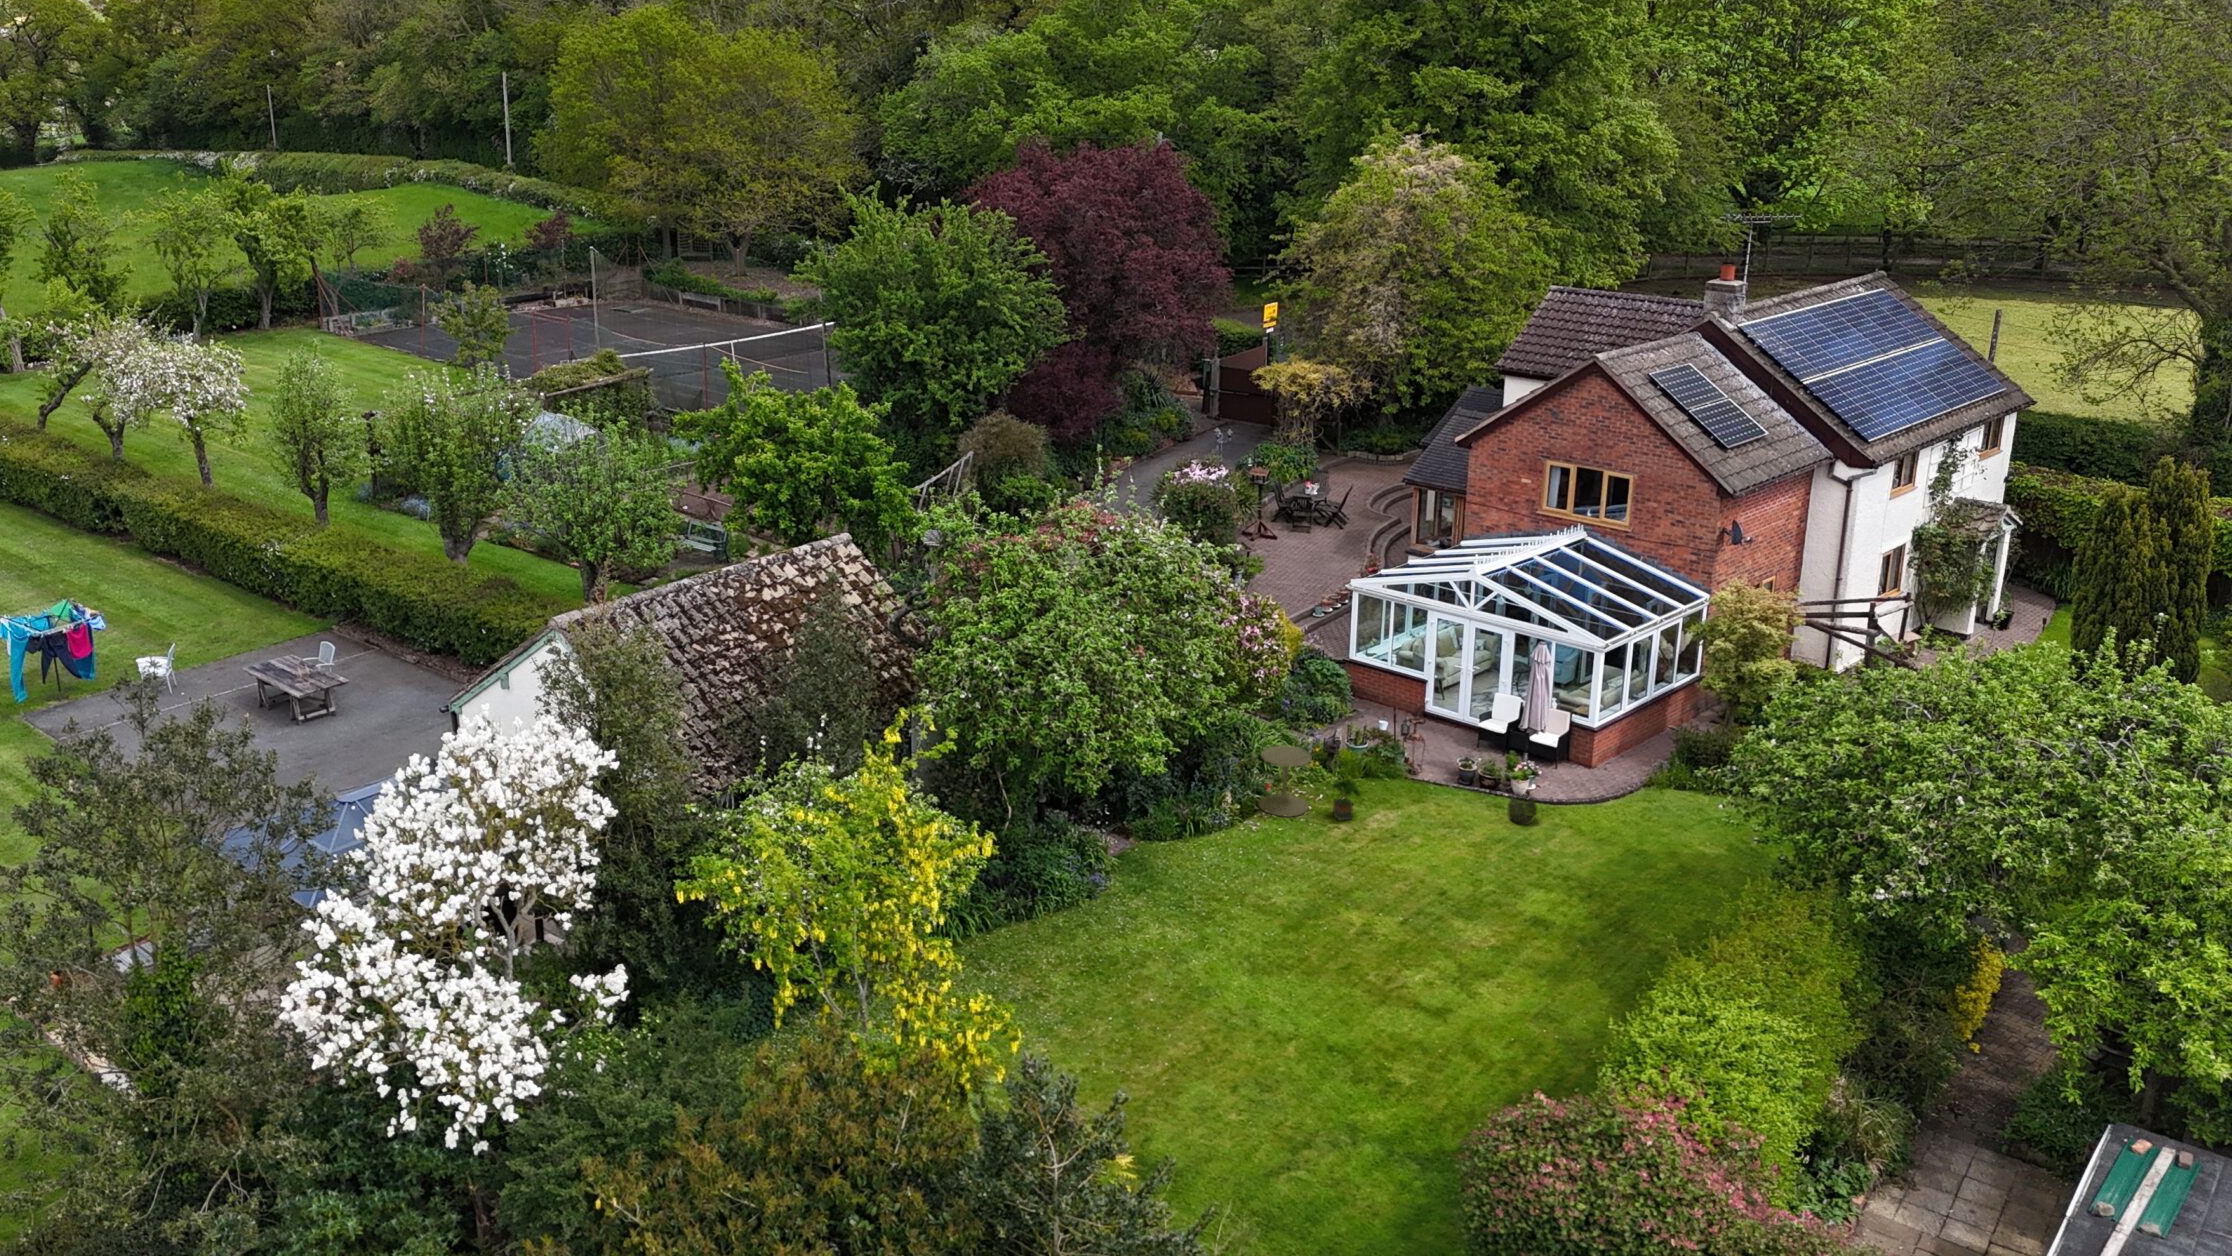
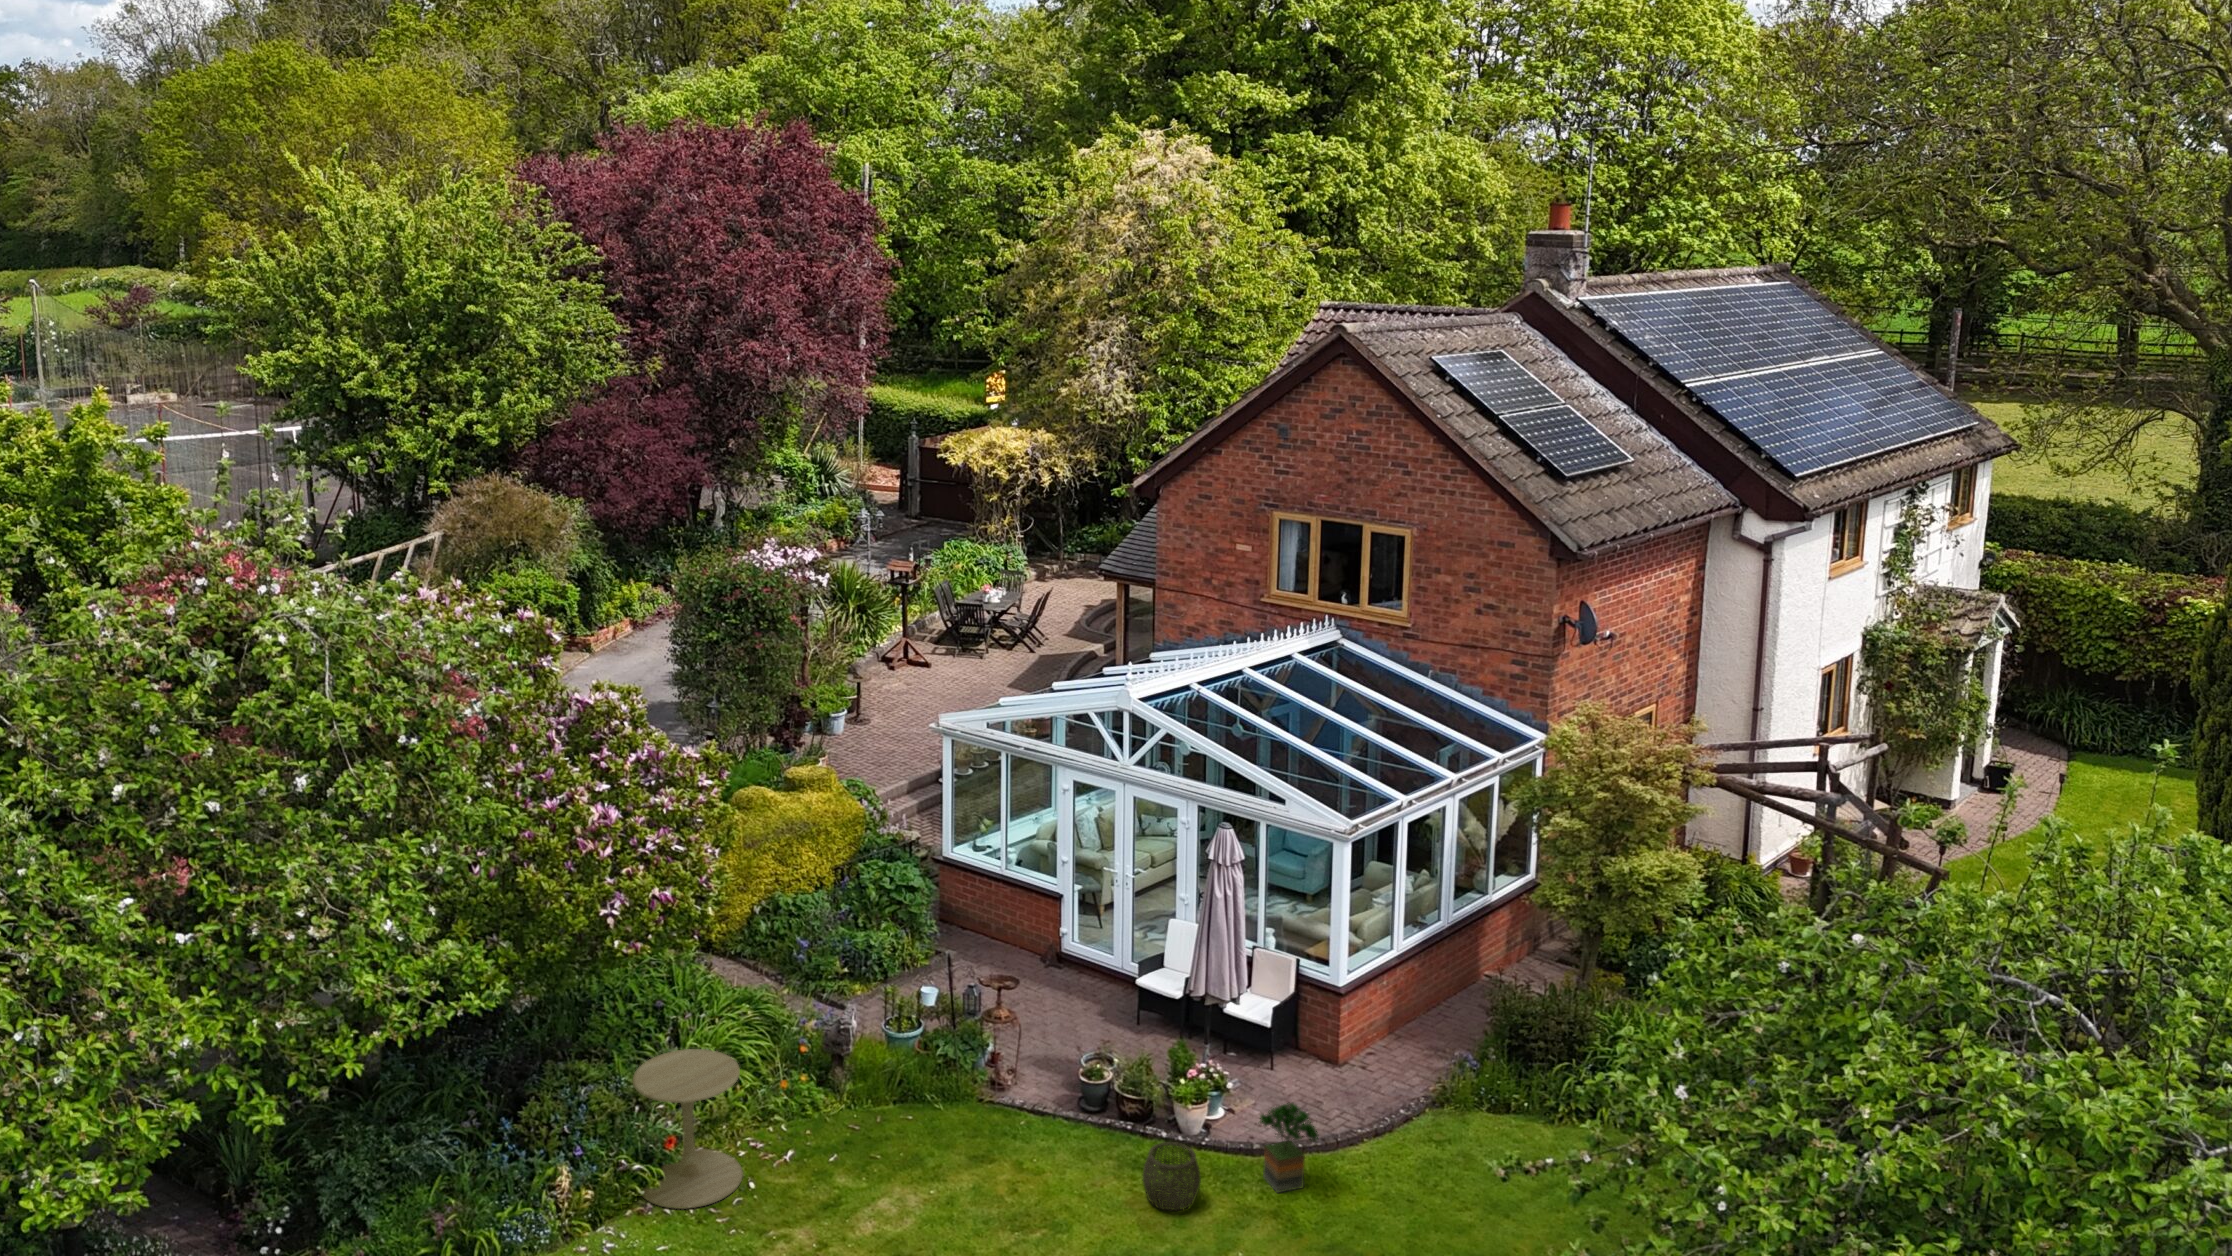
potted tree: present [1332,779,1360,820] -> present [1260,1103,1319,1193]

